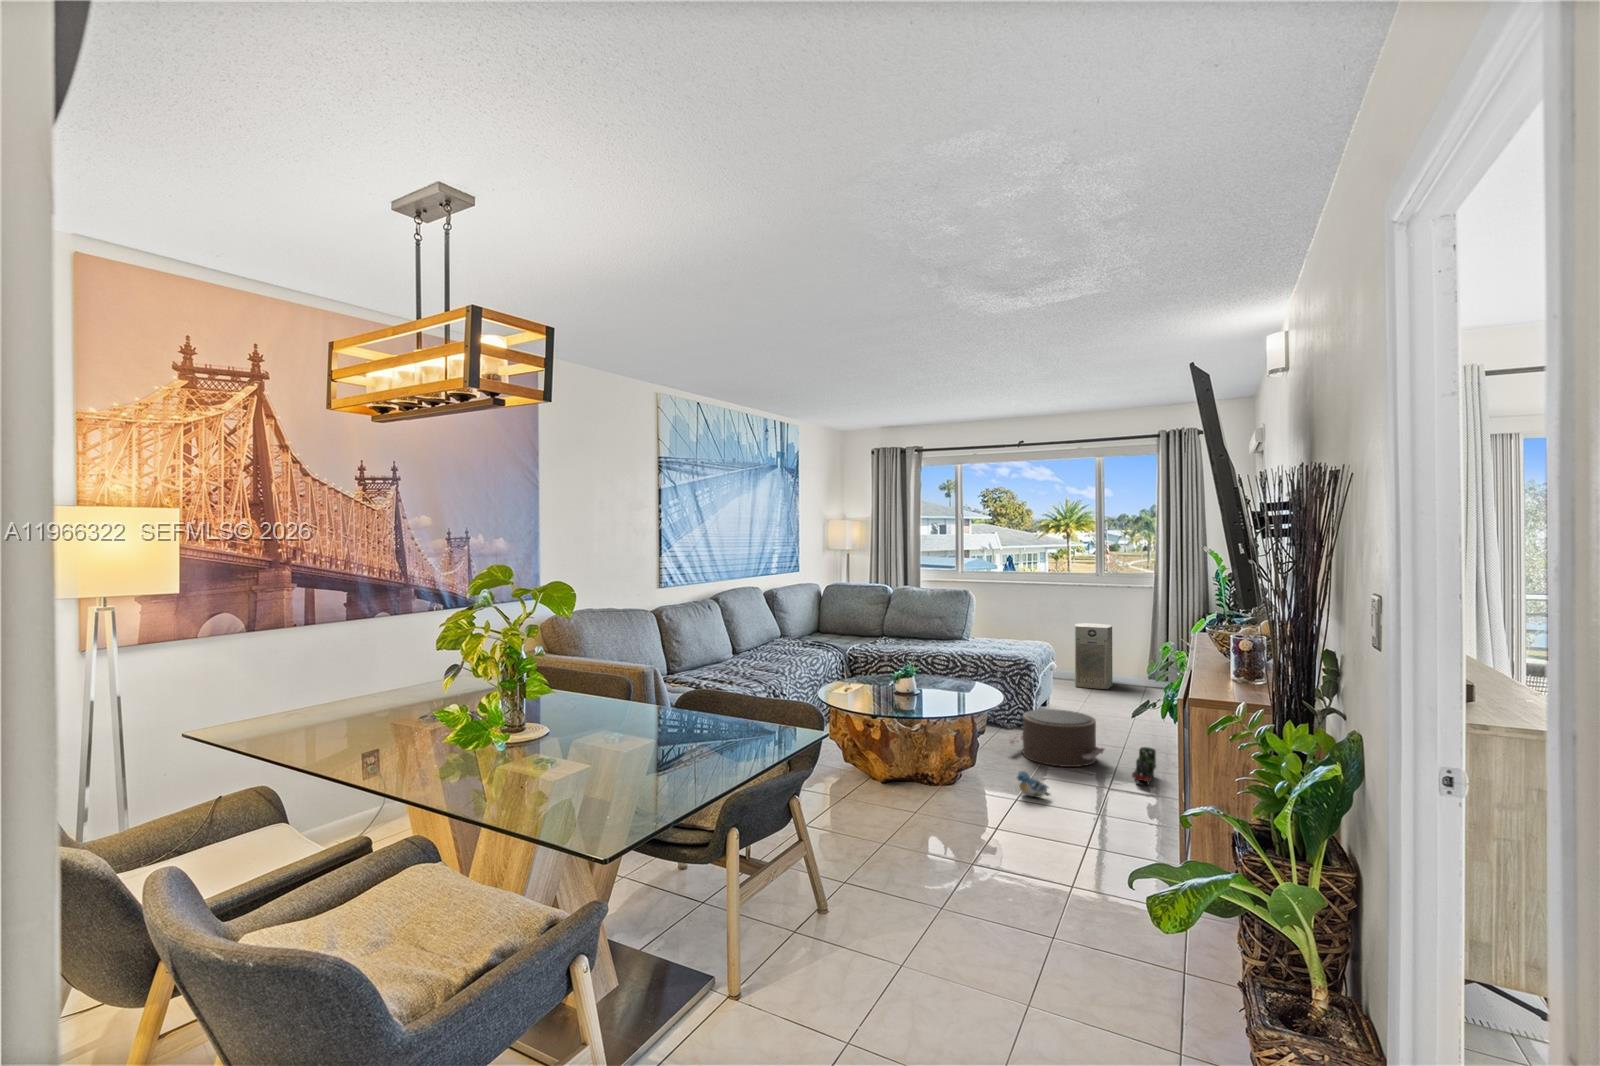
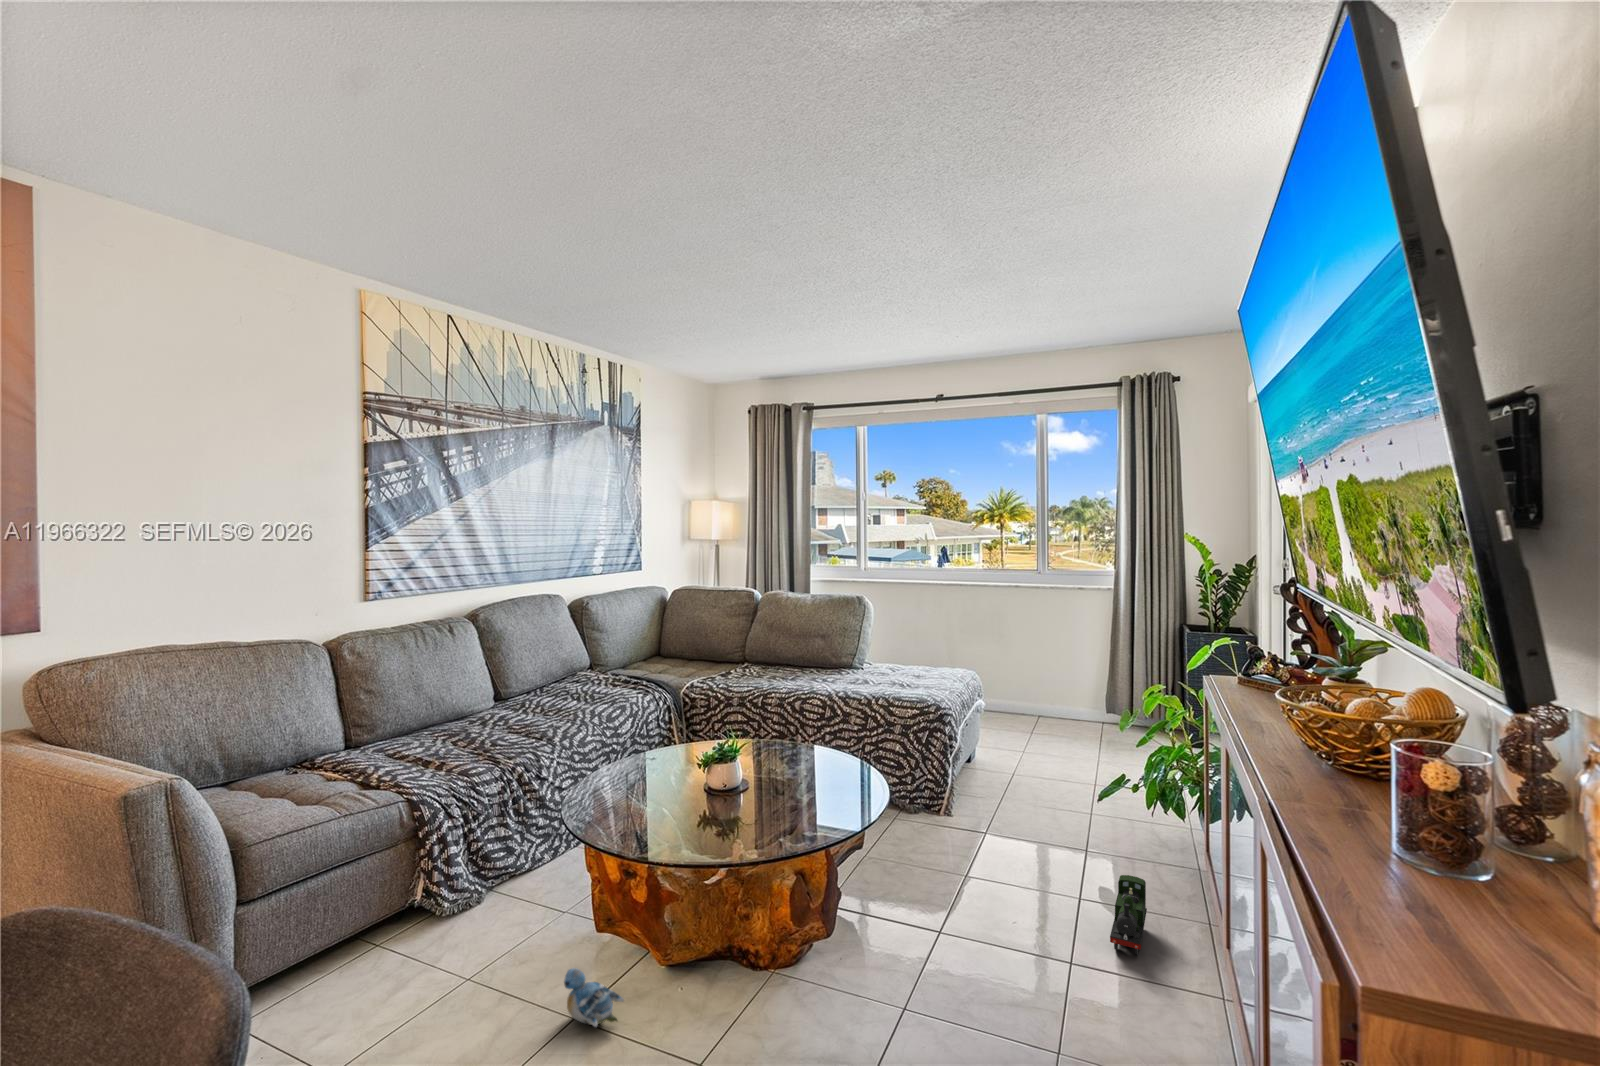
air purifier: present [1075,623,1112,689] -> none [1009,639,1059,732]
pouf: present [1008,709,1104,767] -> none [901,795,1060,908]
plush toy: present [1017,771,1050,797] -> present [564,968,624,1027]

